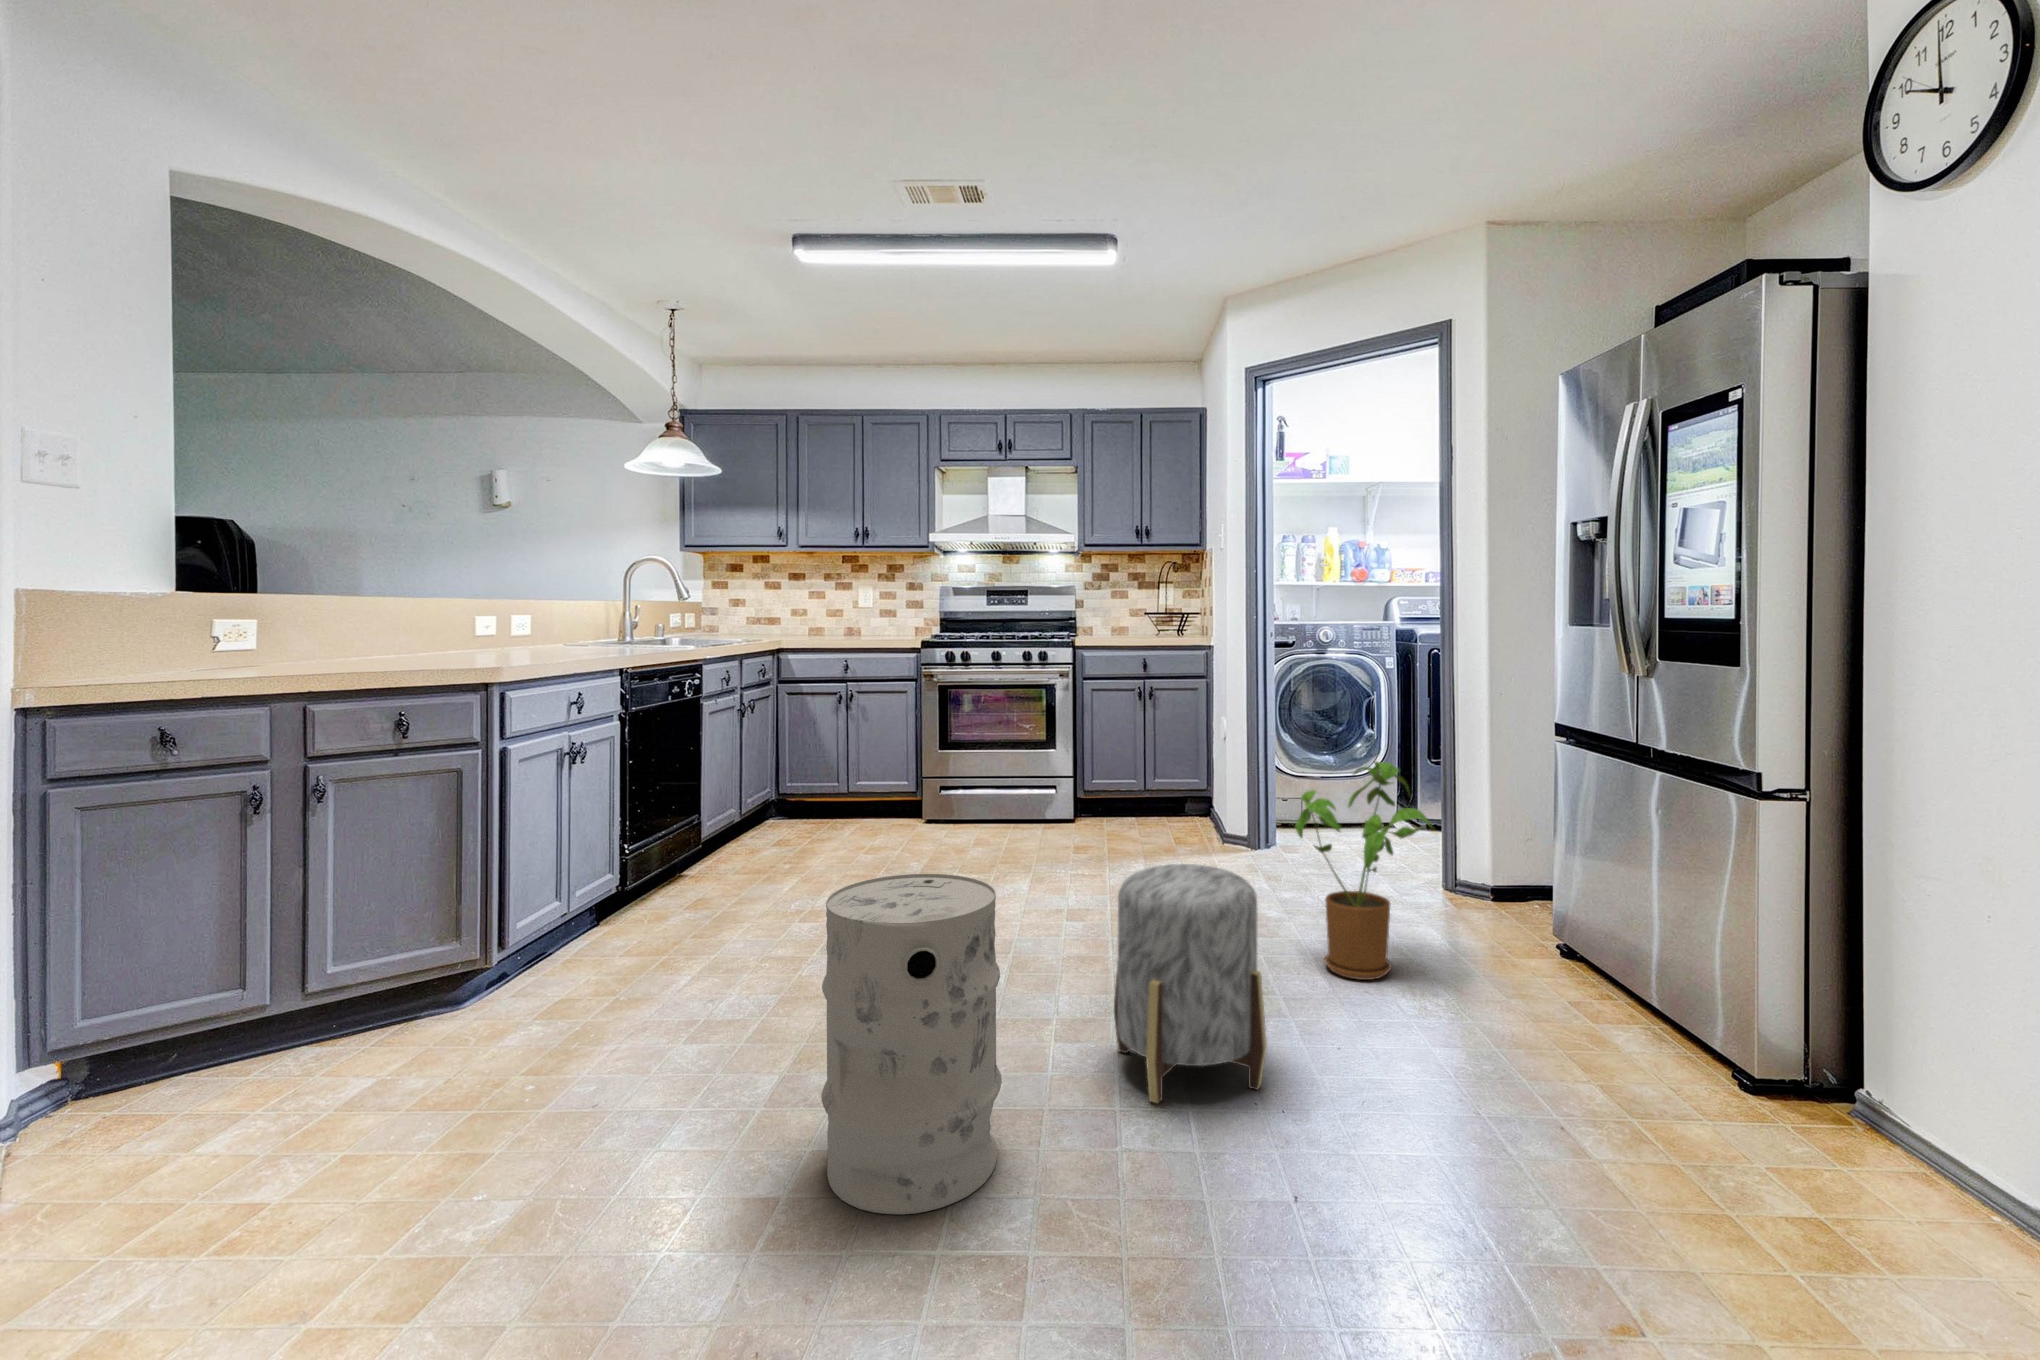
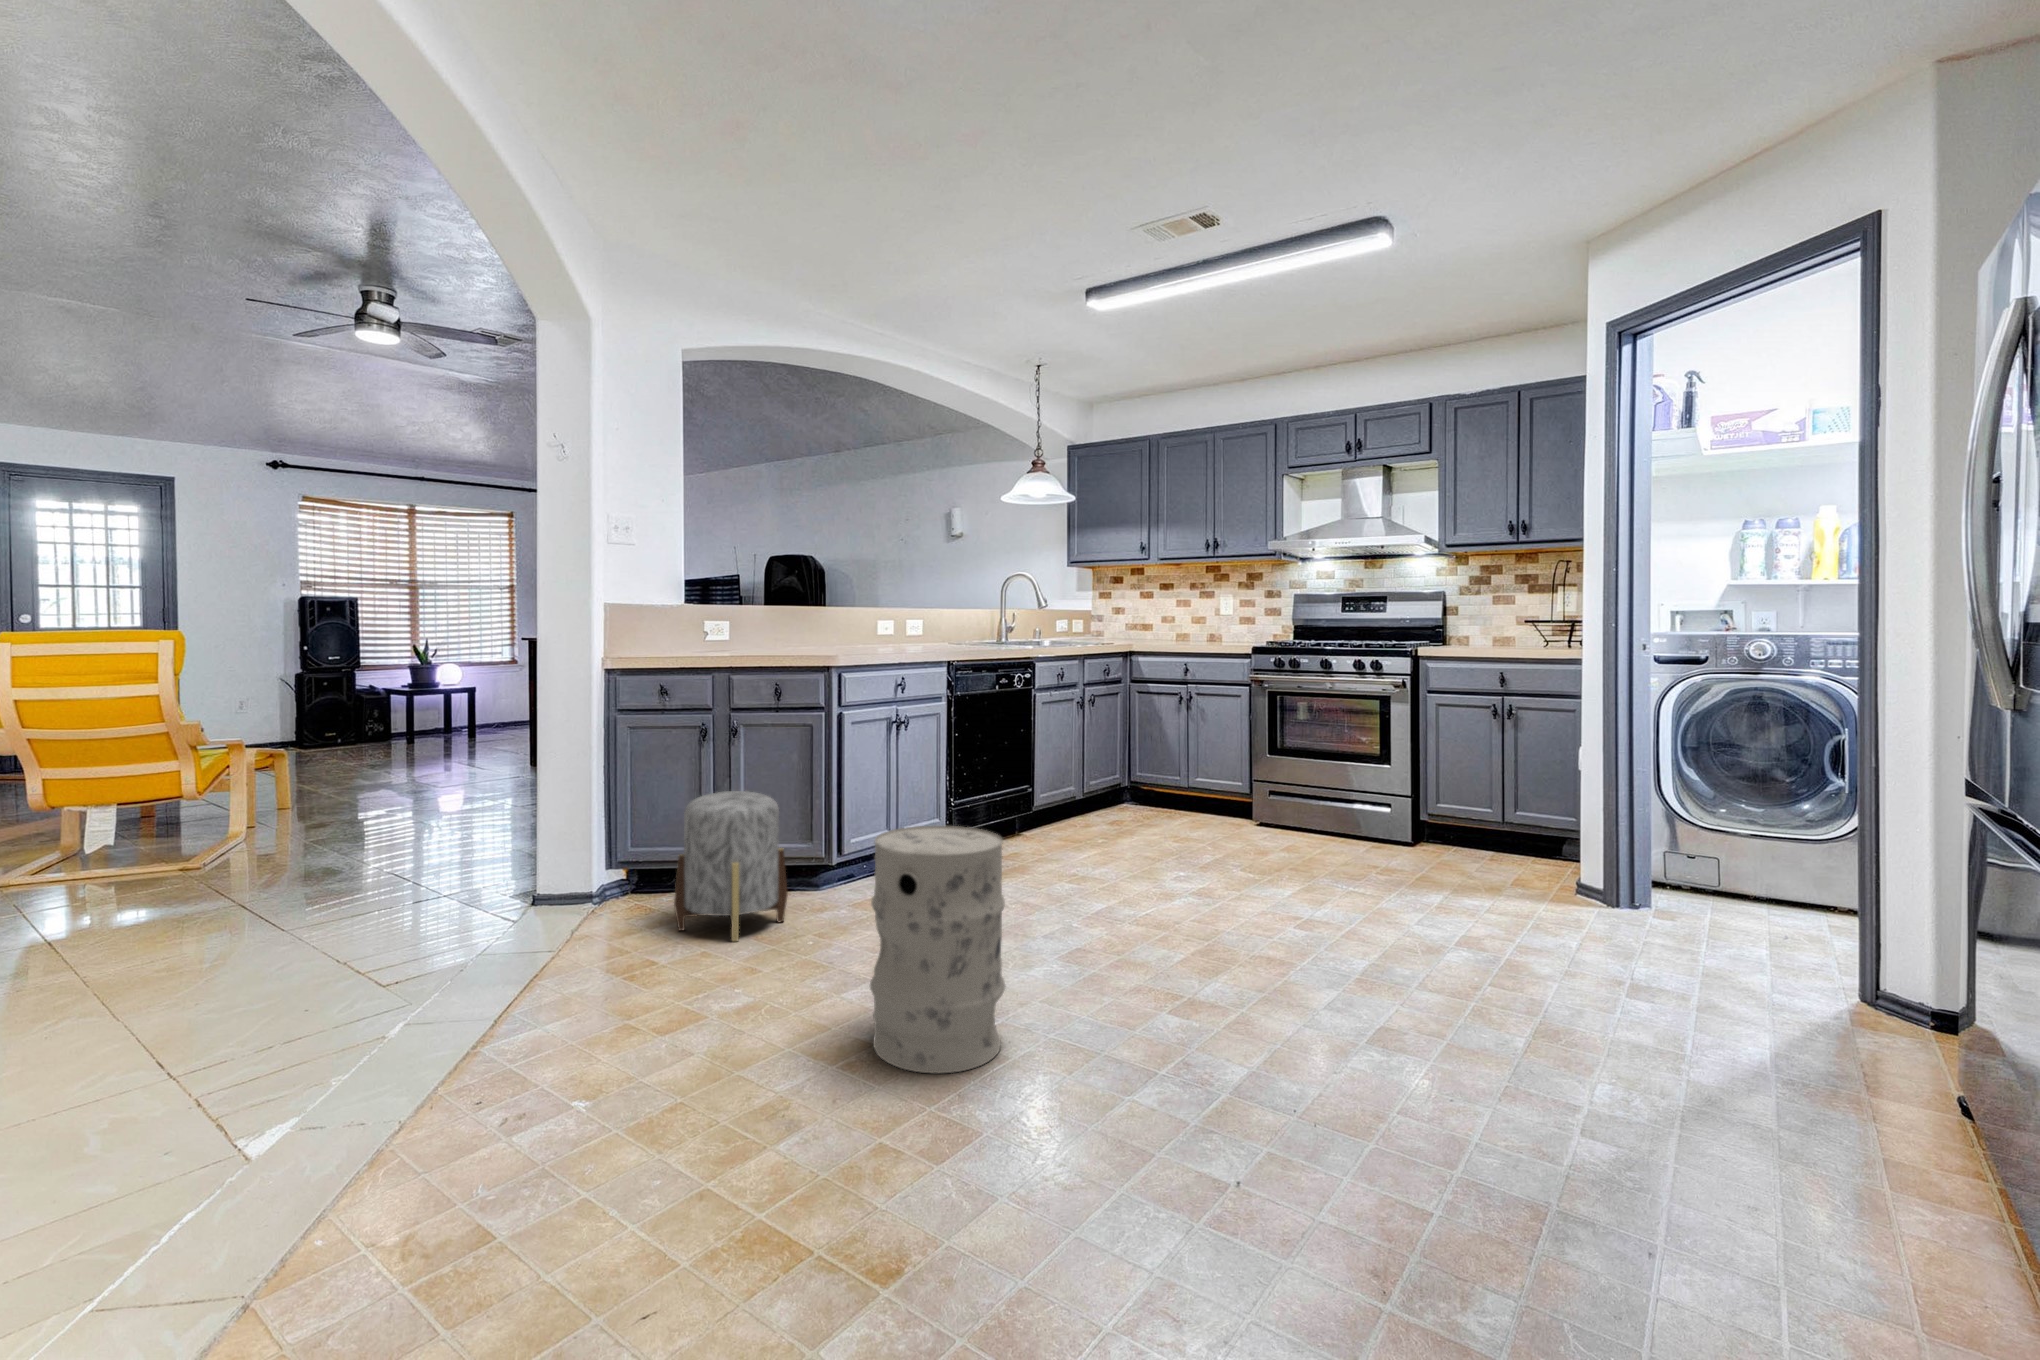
house plant: present [1296,762,1432,980] -> none [1470,804,1634,1066]
stool: present [1114,864,1267,1103] -> present [674,791,788,942]

